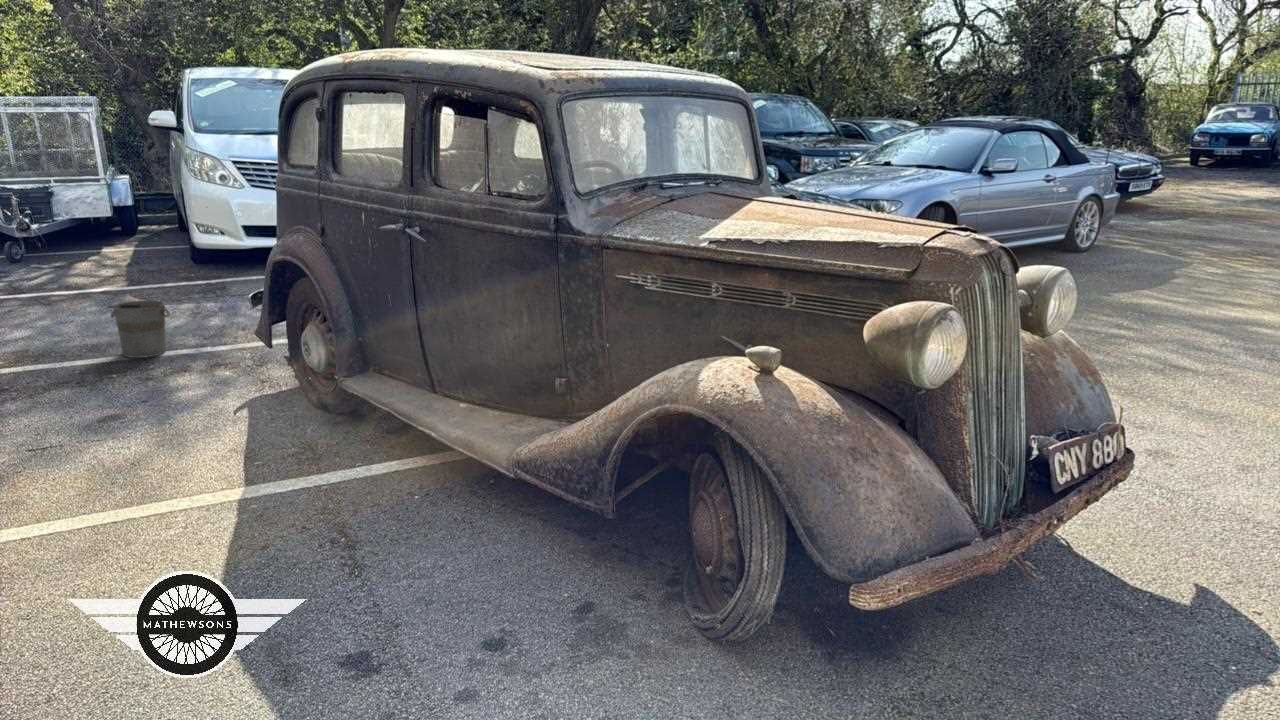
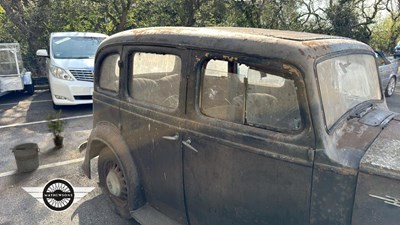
potted plant: none [175,239,222,326] -> present [45,111,65,148]

